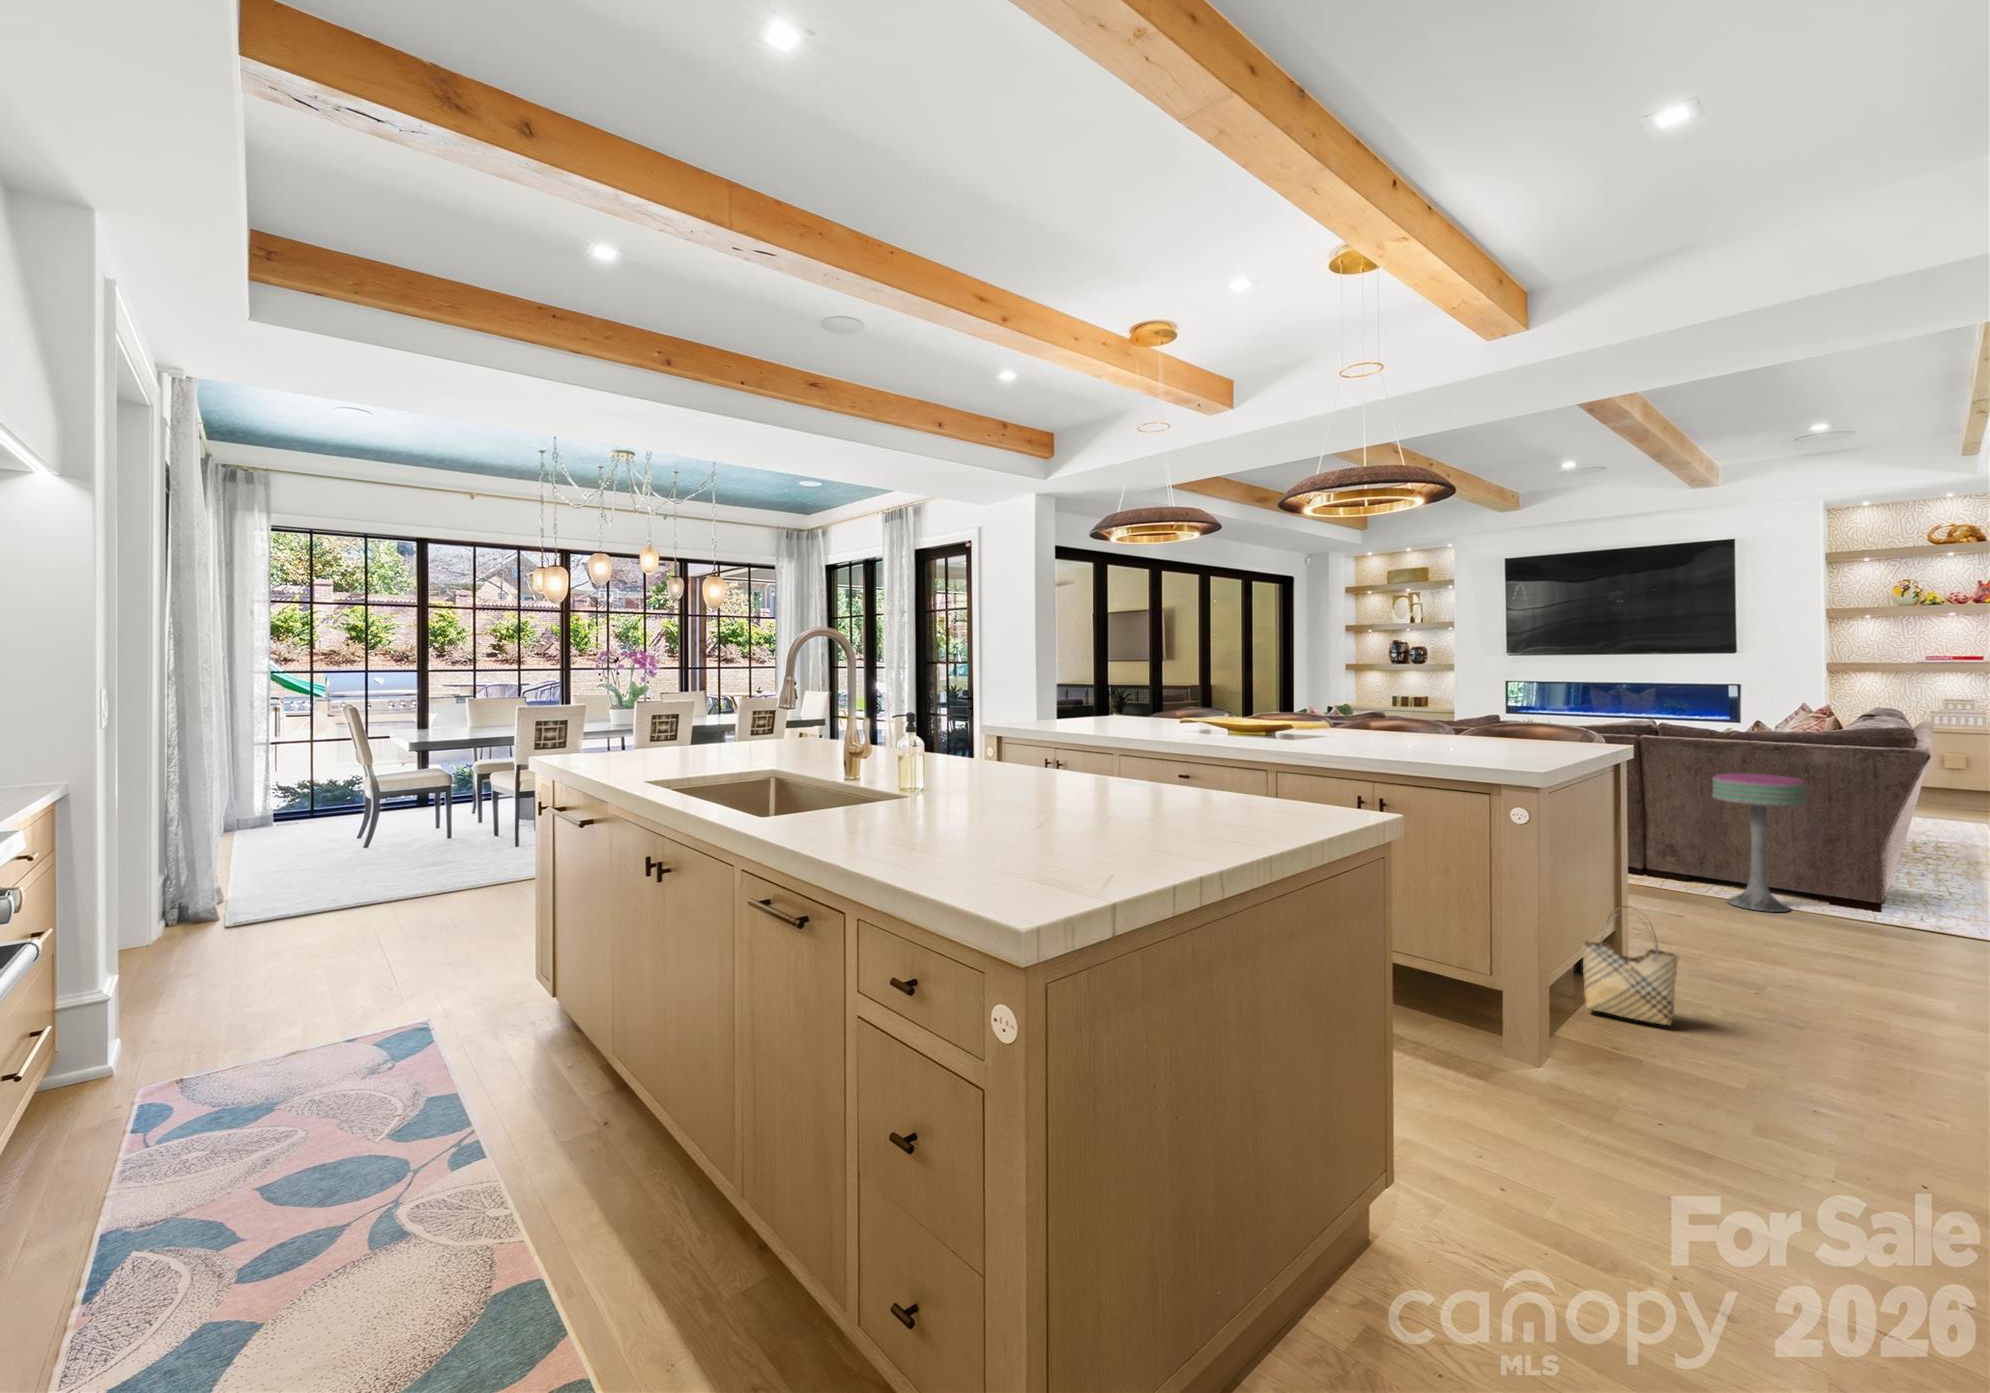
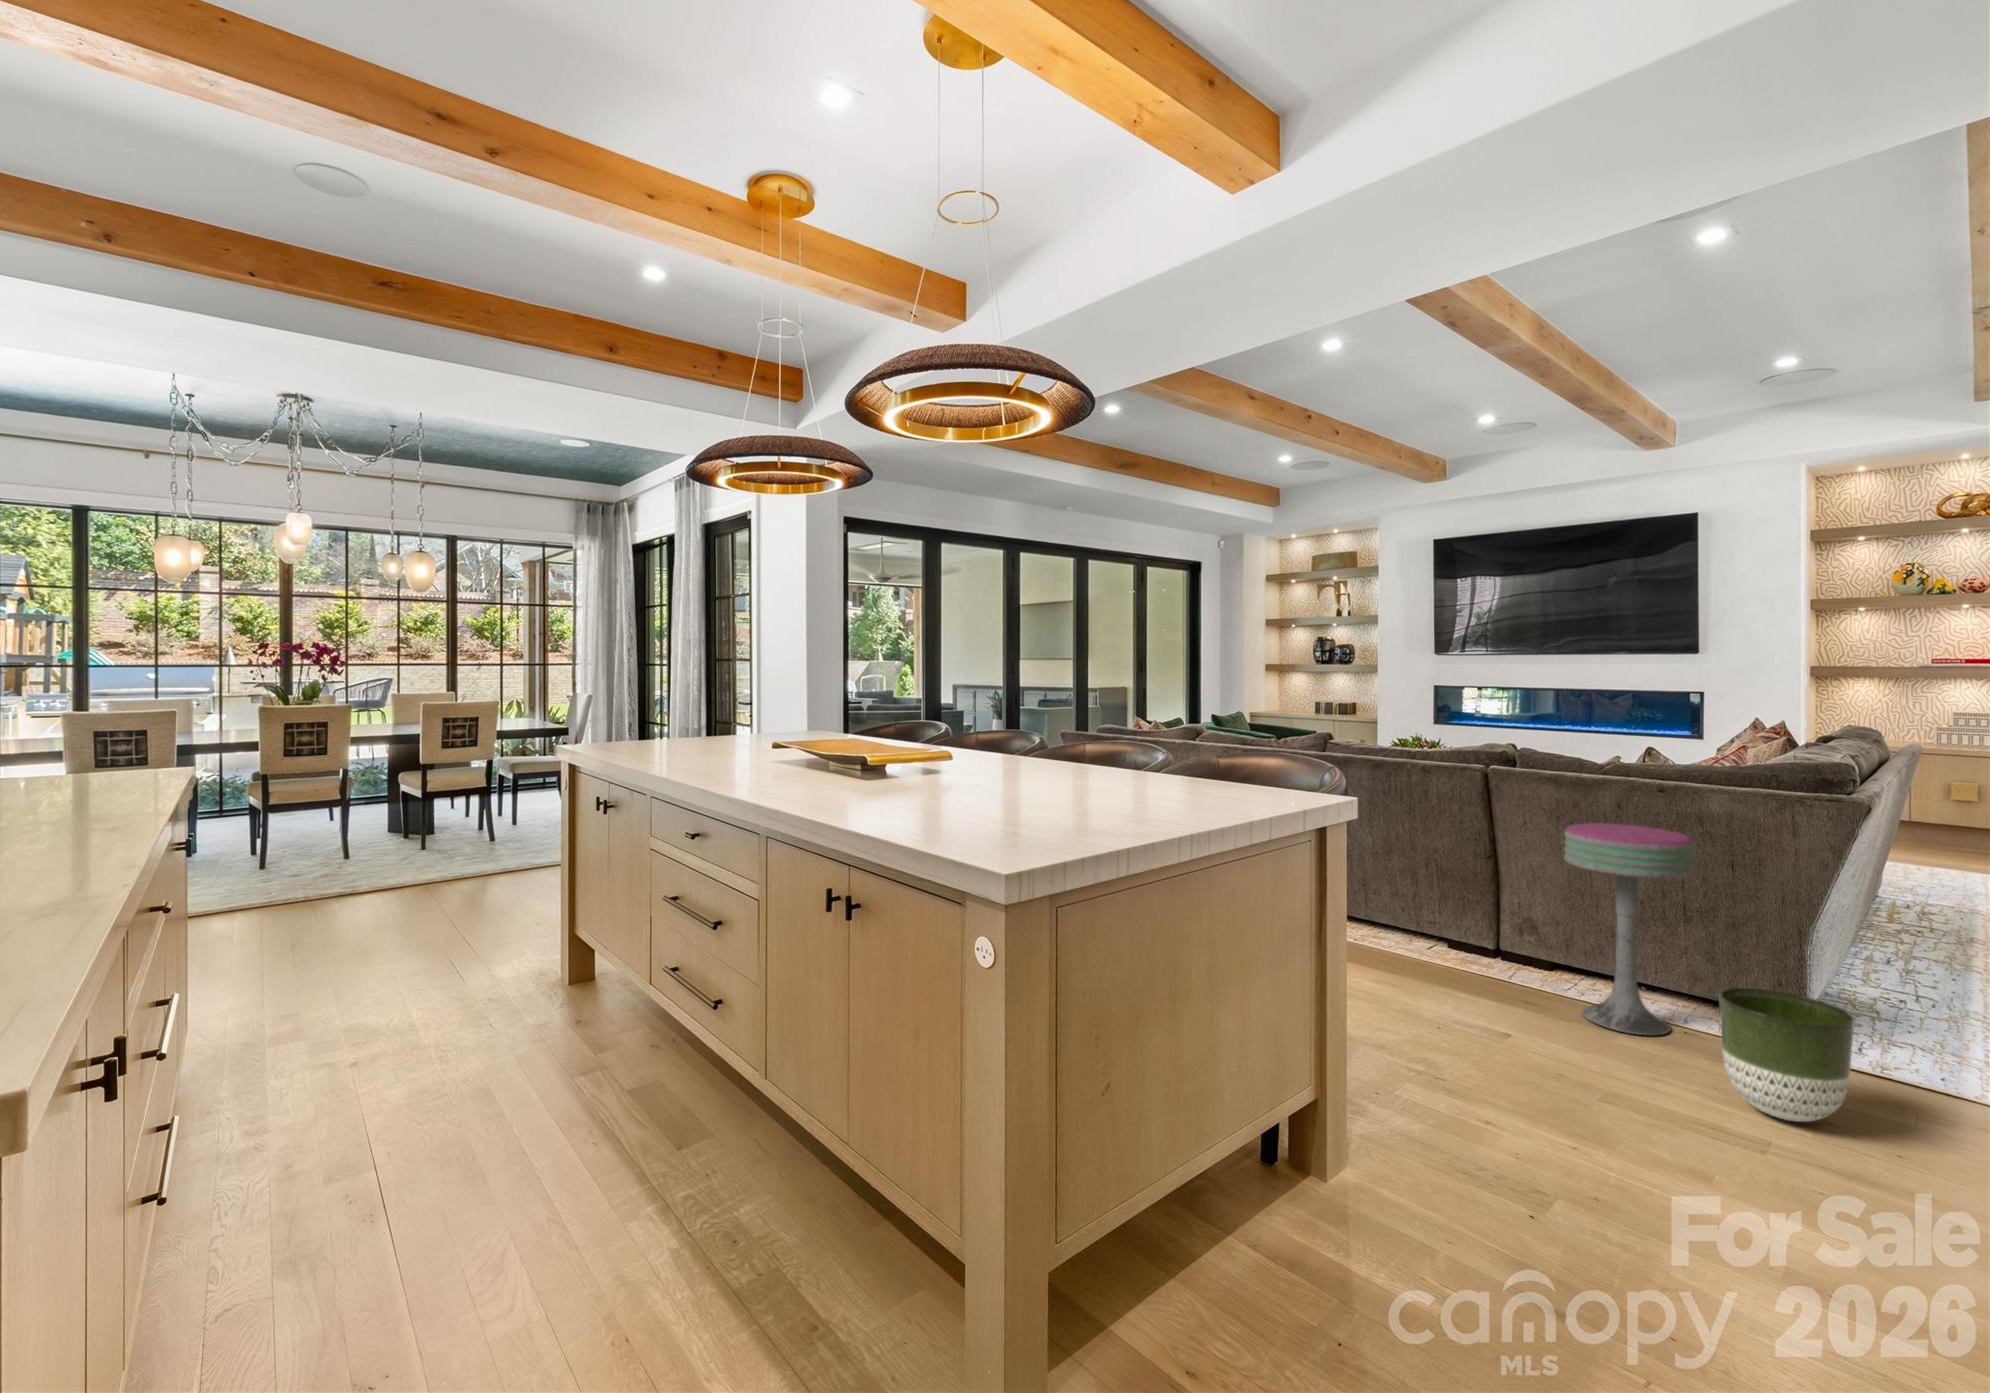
planter: none [1839,871,1929,948] -> present [1720,988,1854,1122]
woven basket: present [1582,906,1679,1025] -> none [1195,1084,1340,1321]

